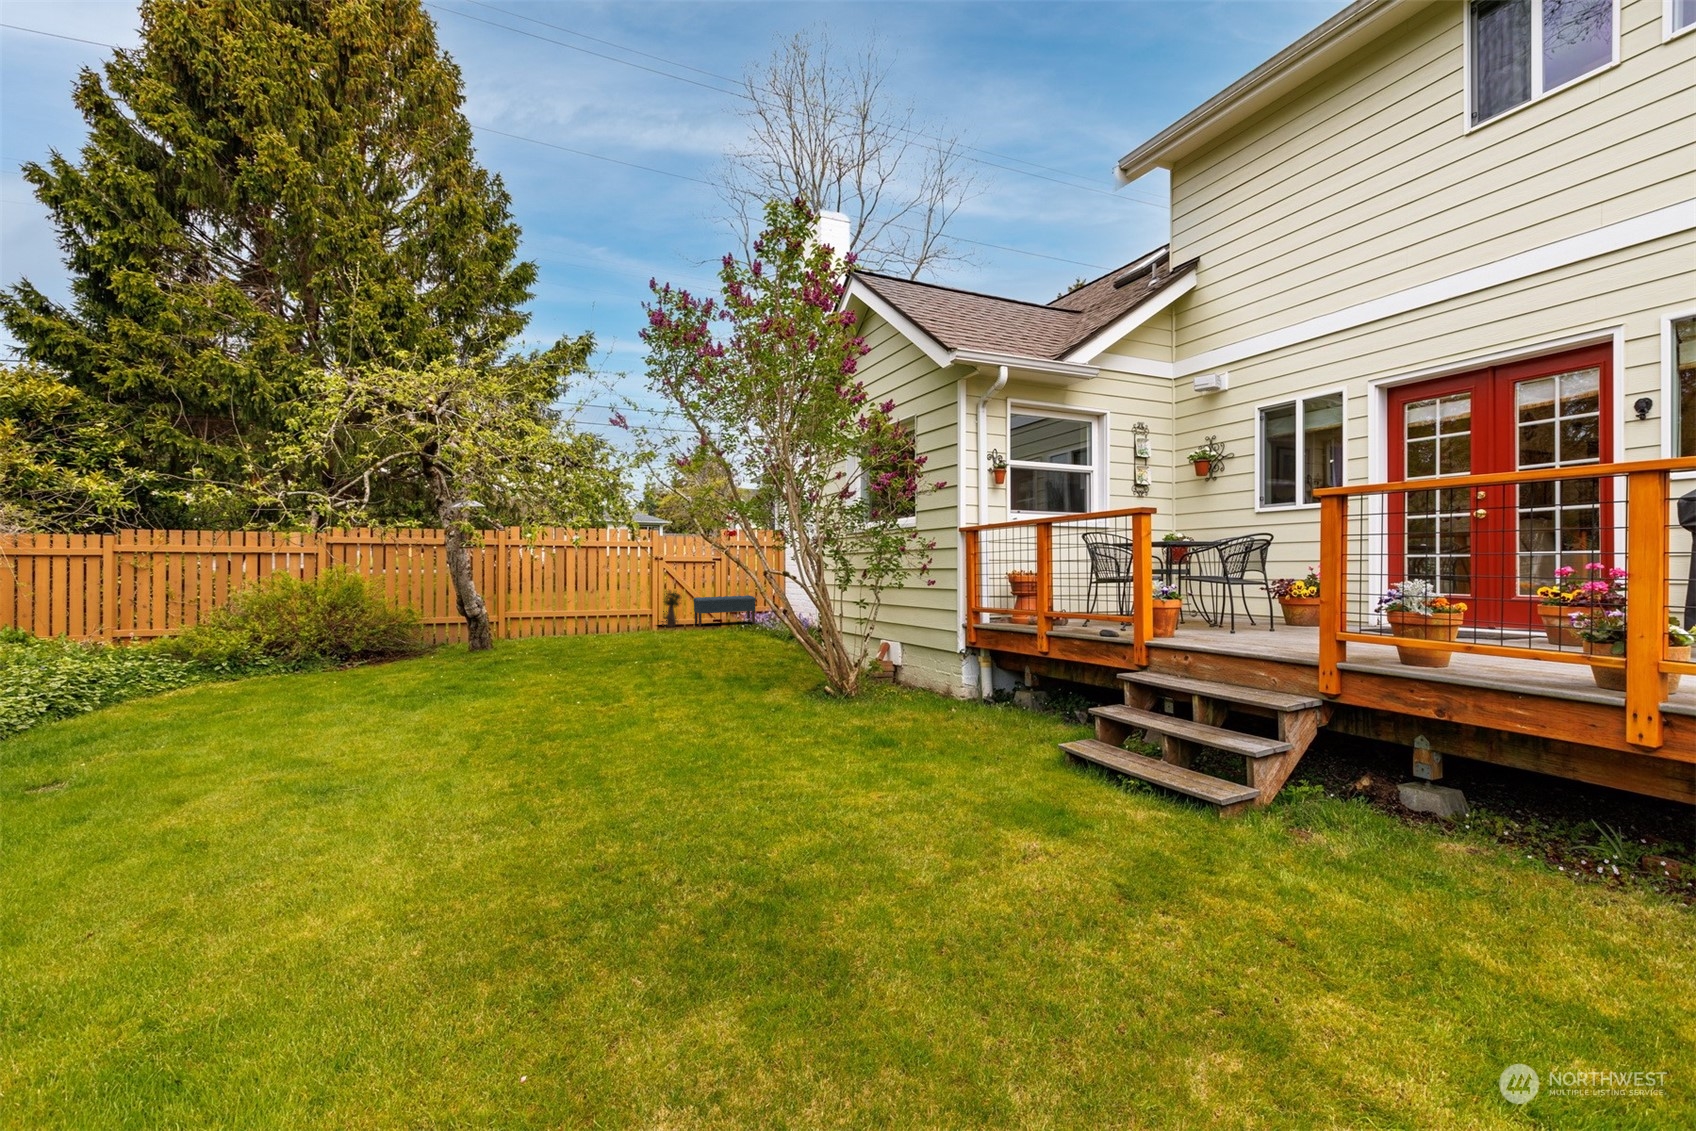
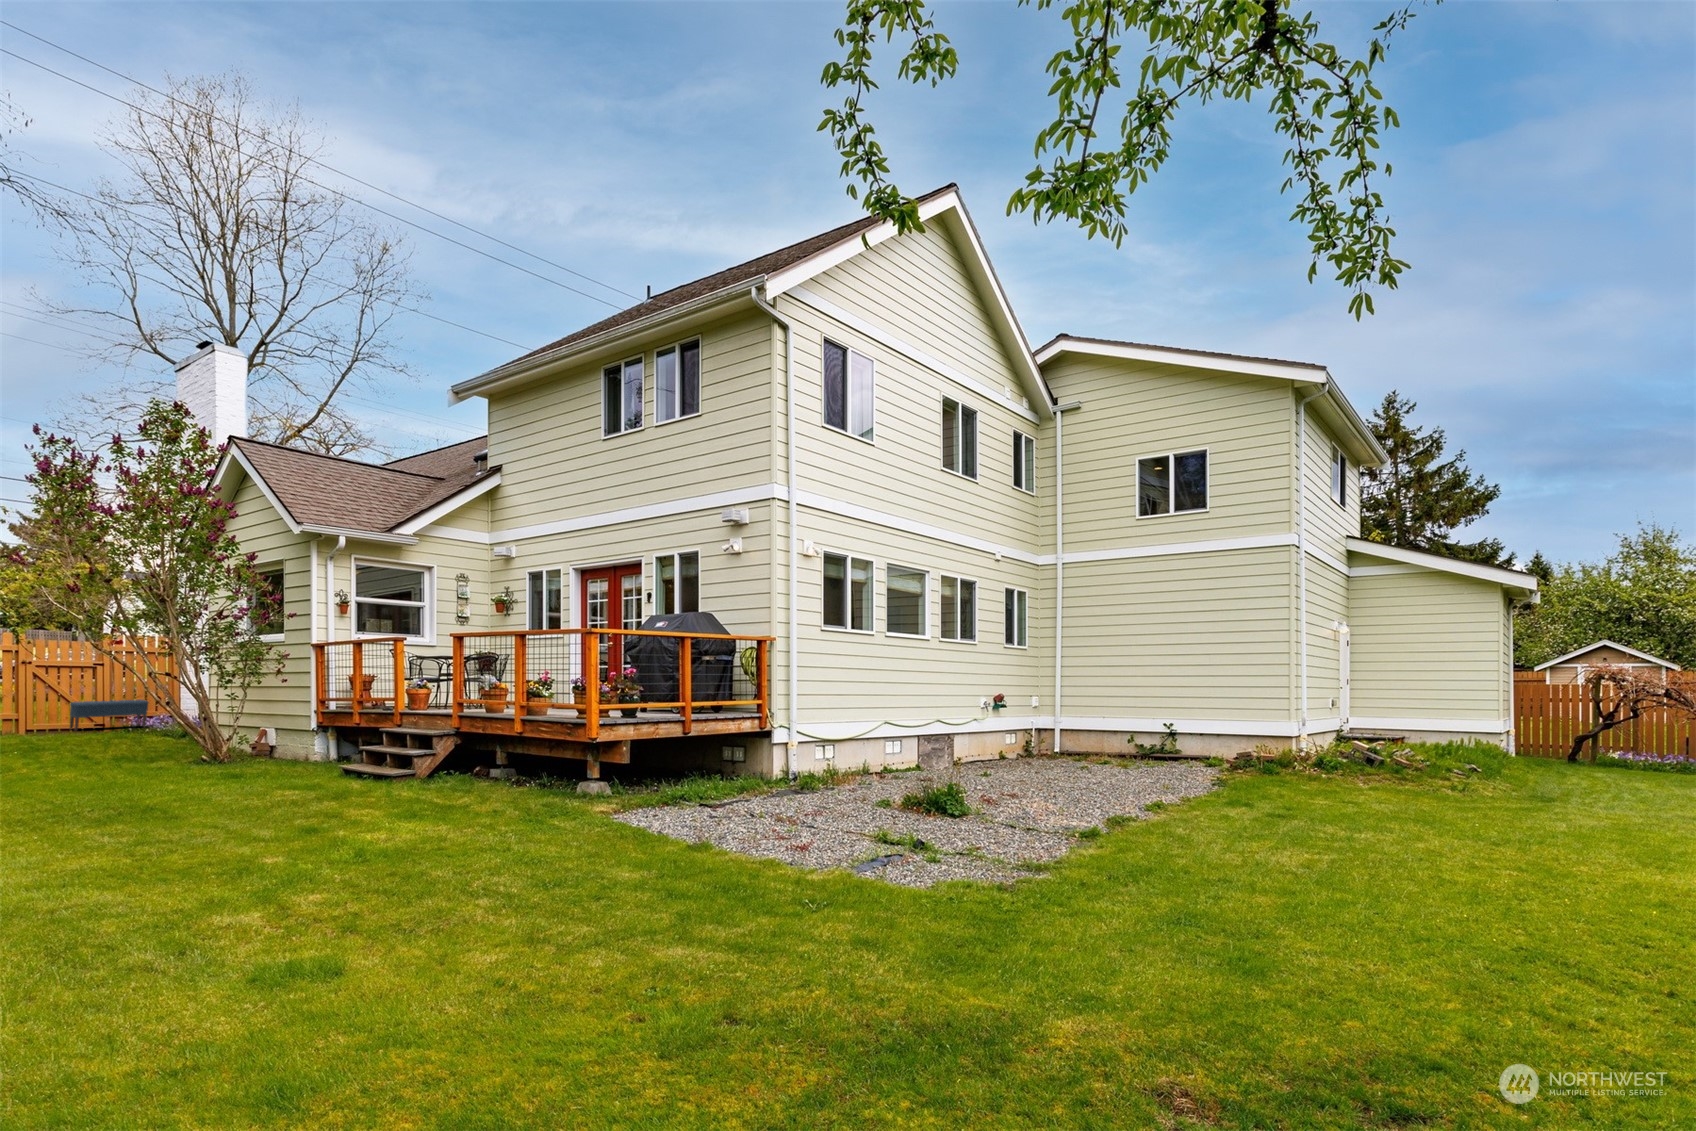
potted plant: present [658,590,682,627] -> none [18,693,56,732]

